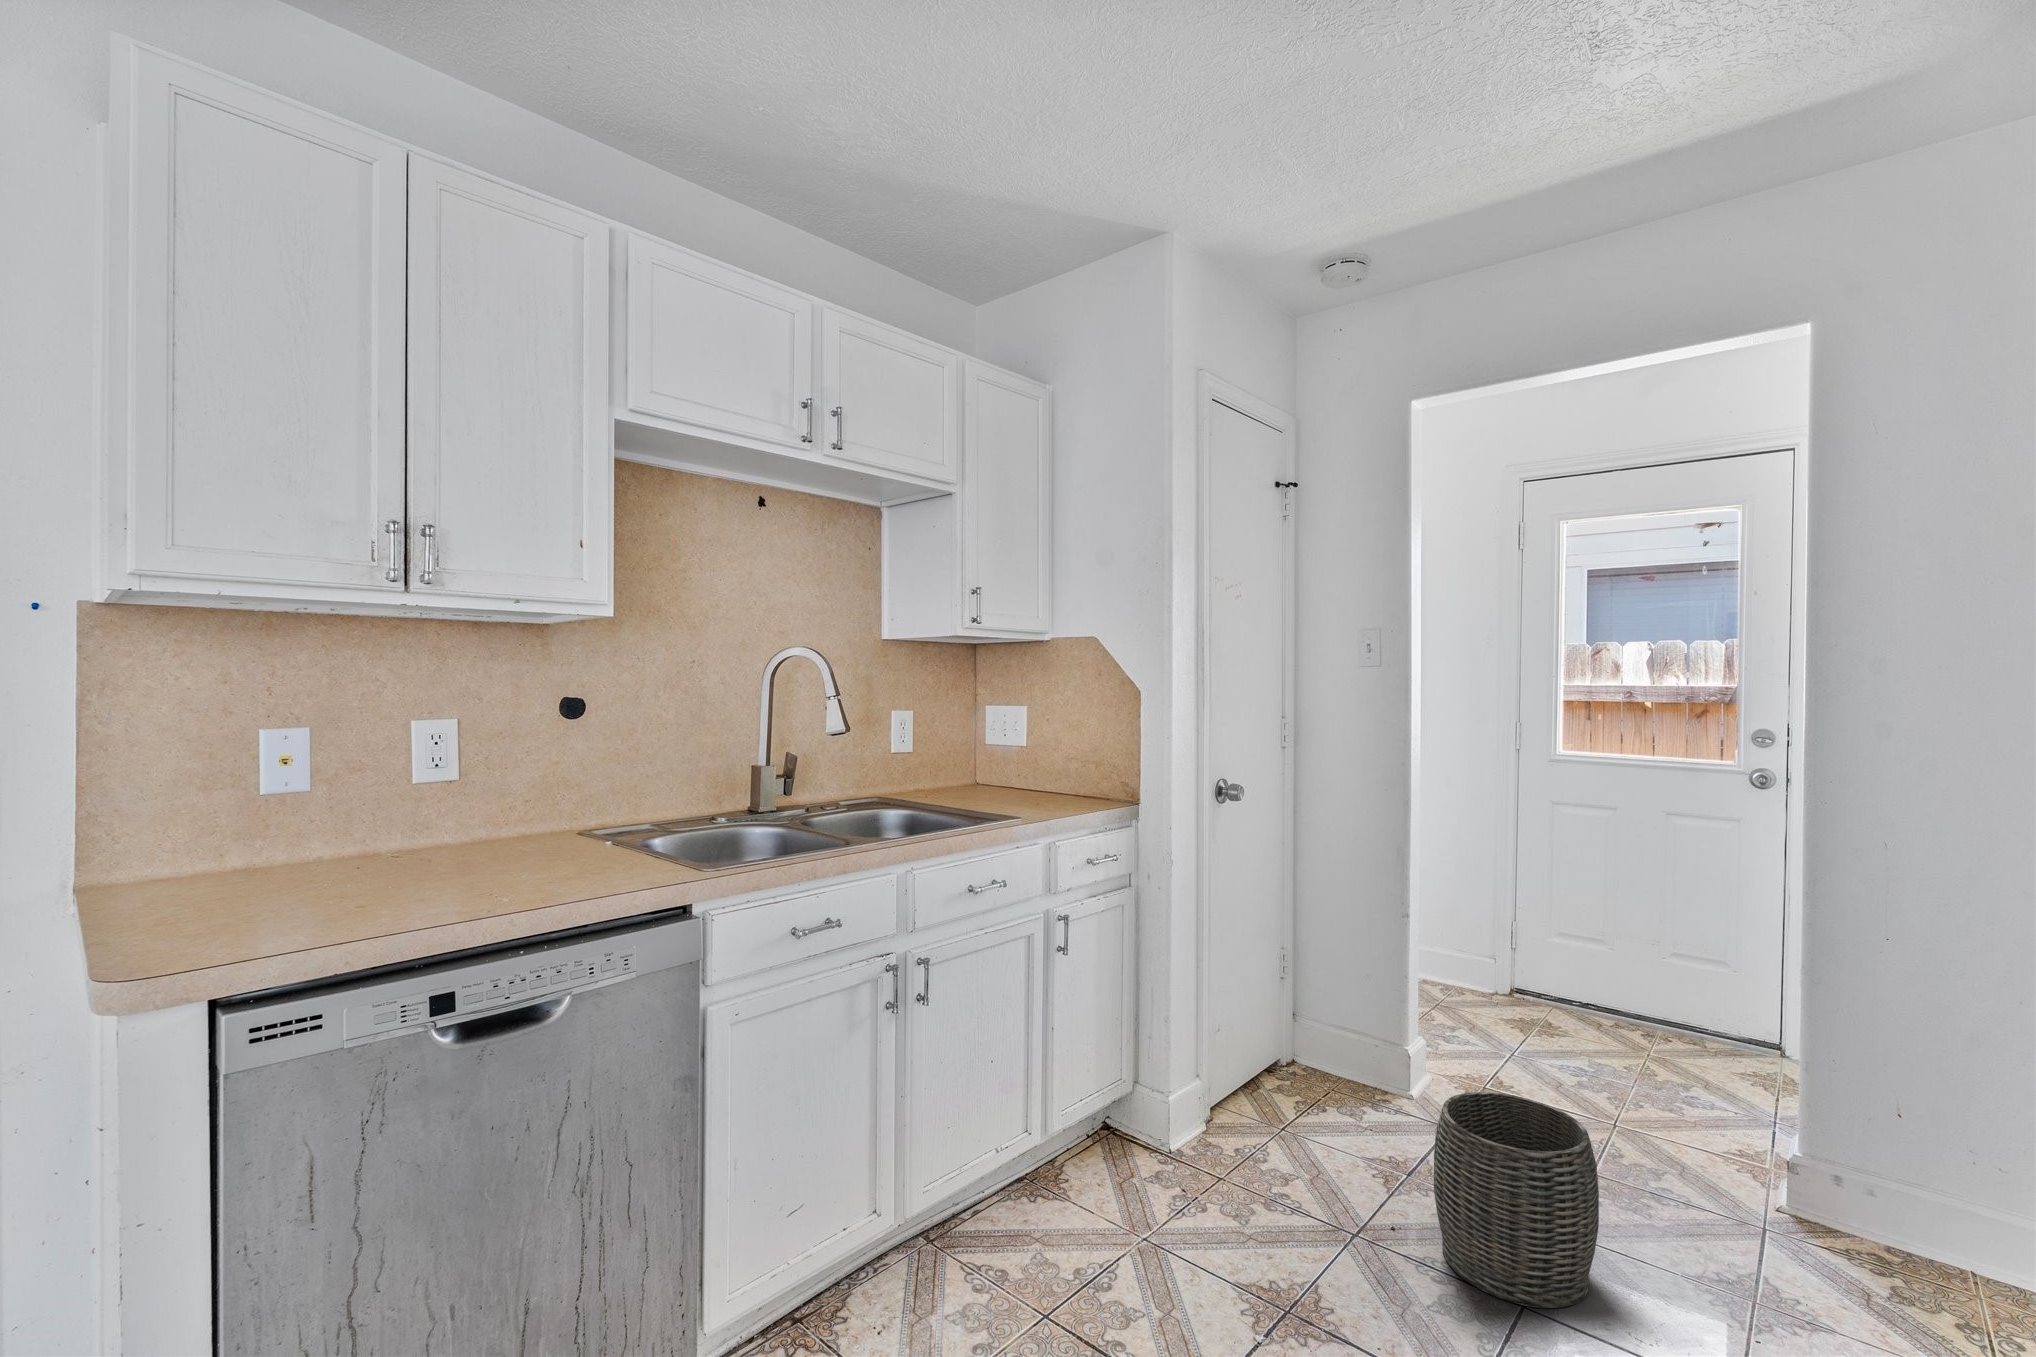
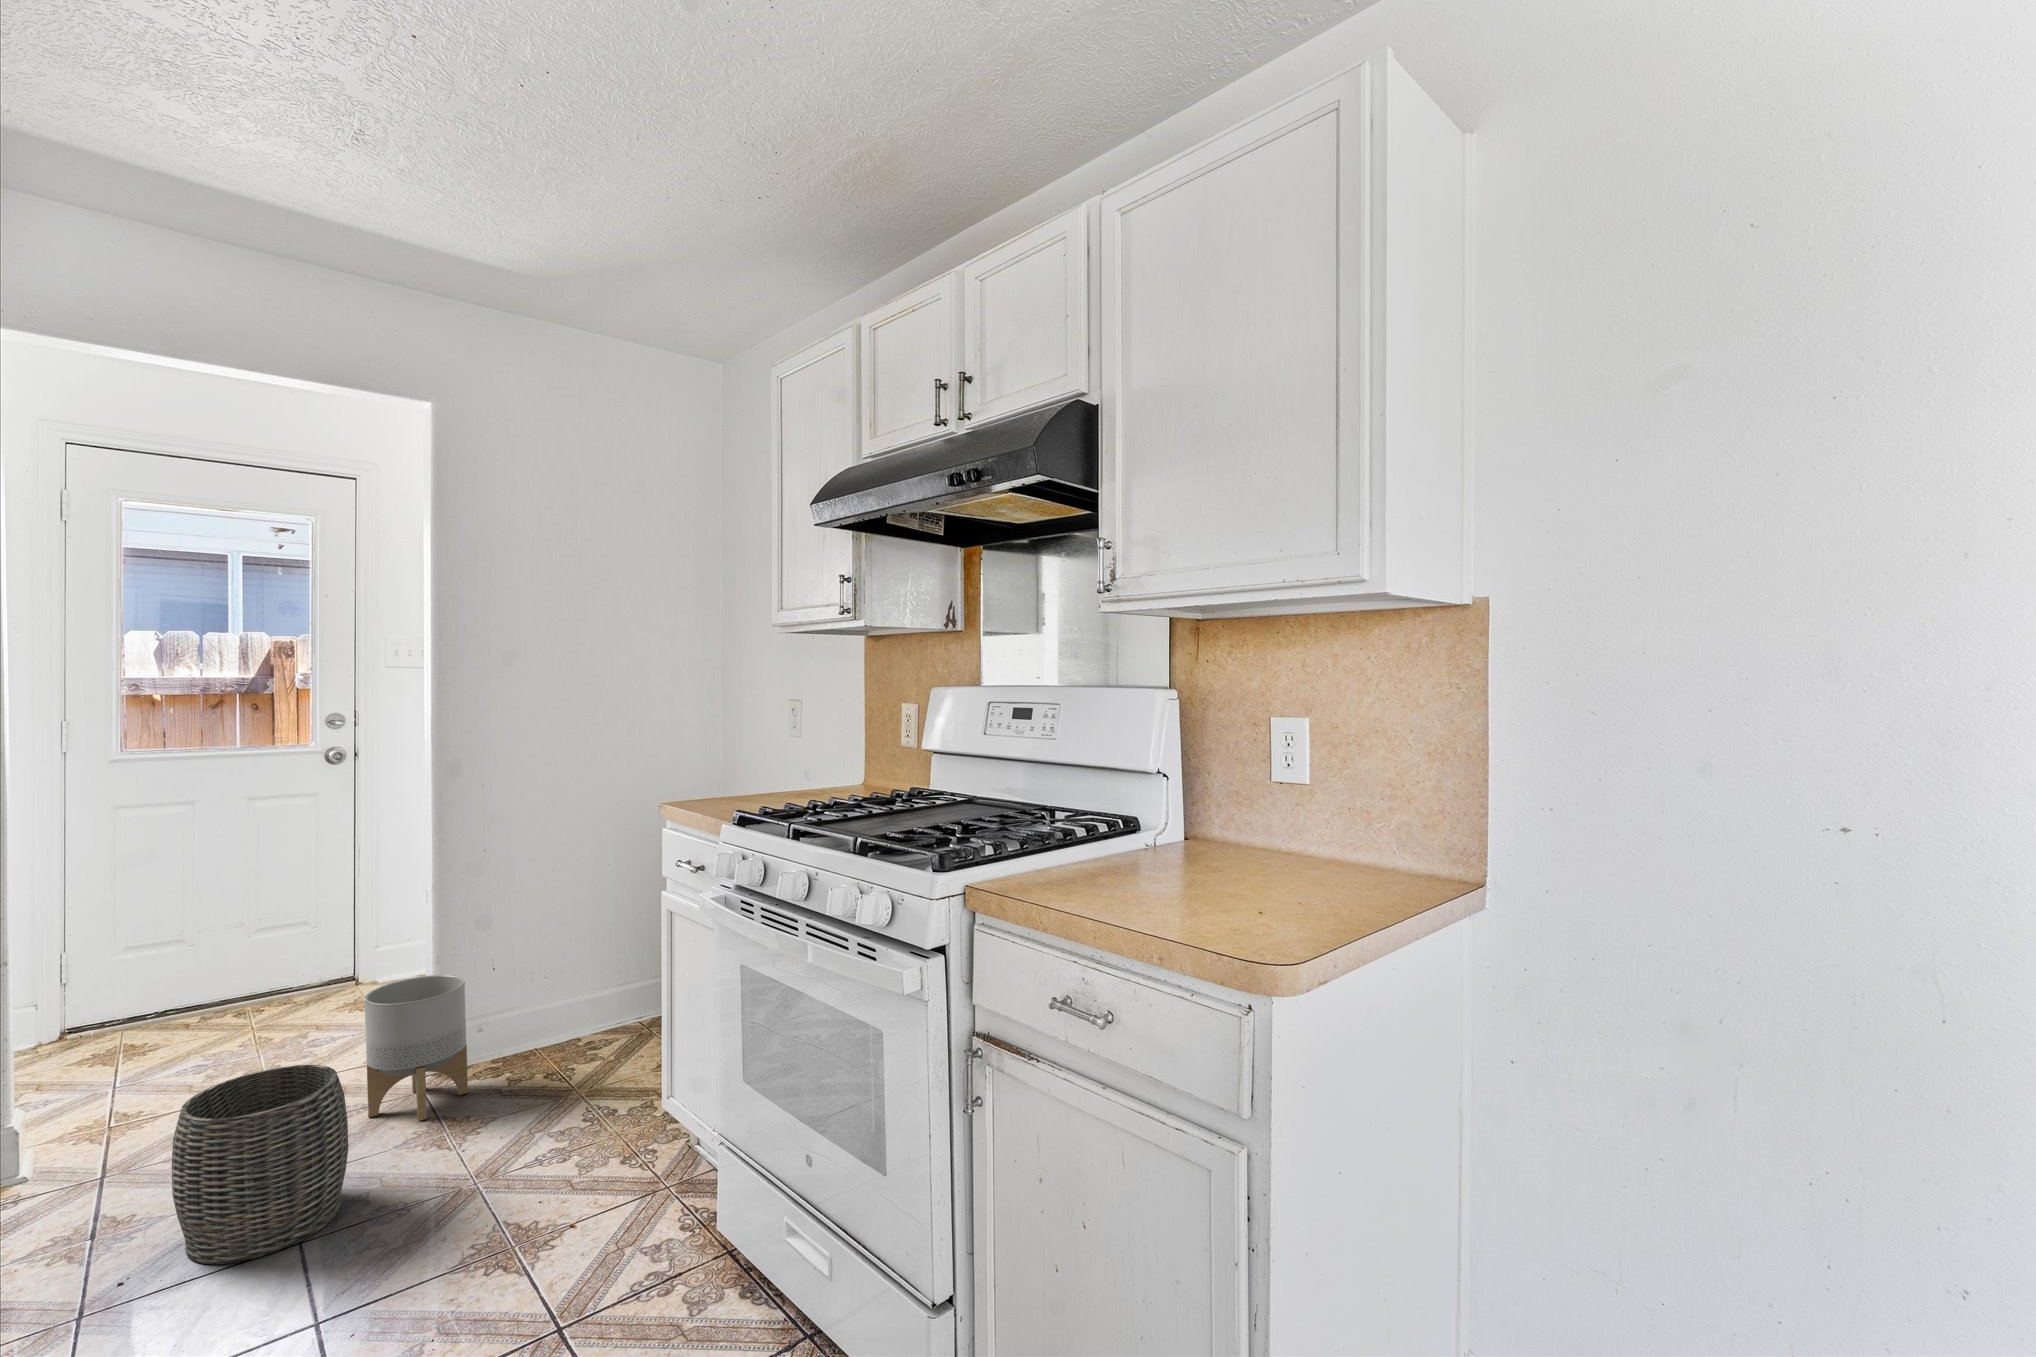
planter: none [1683,1068,1821,1267] -> present [365,975,468,1121]

